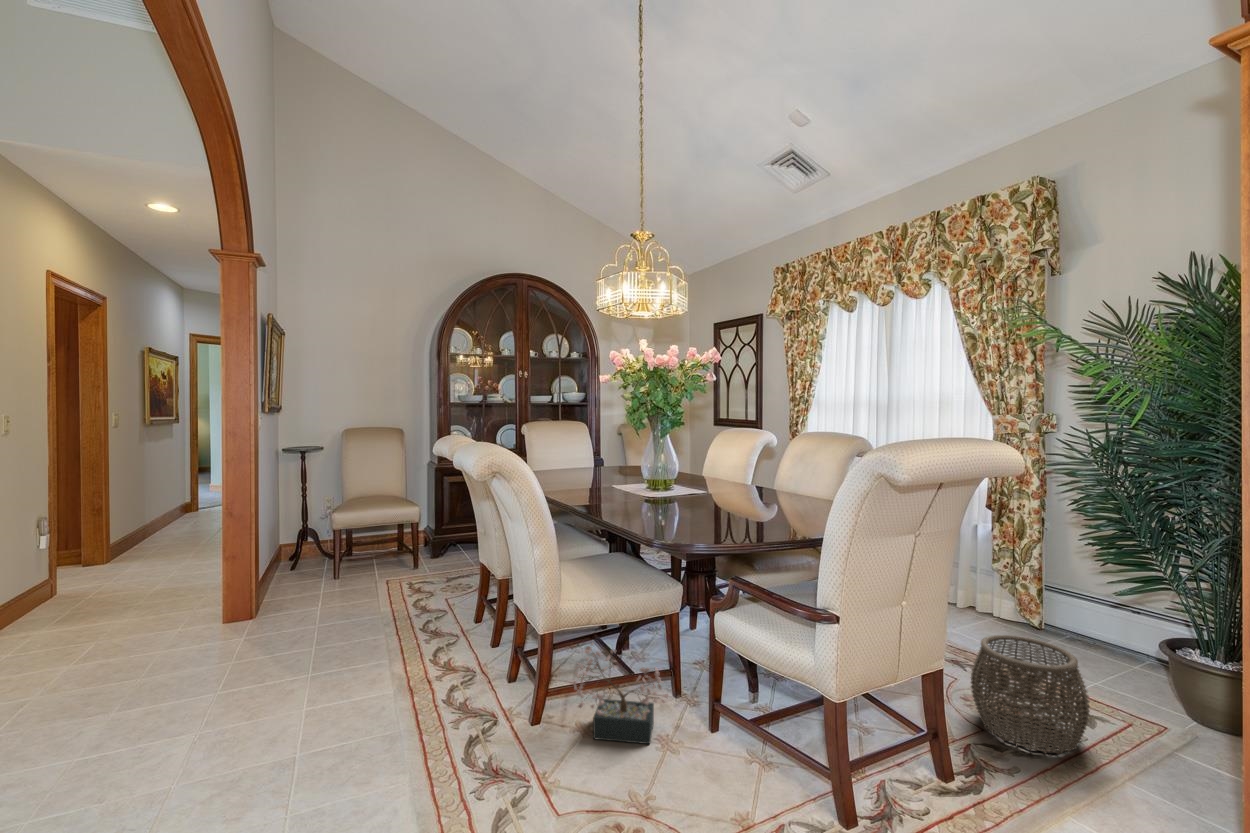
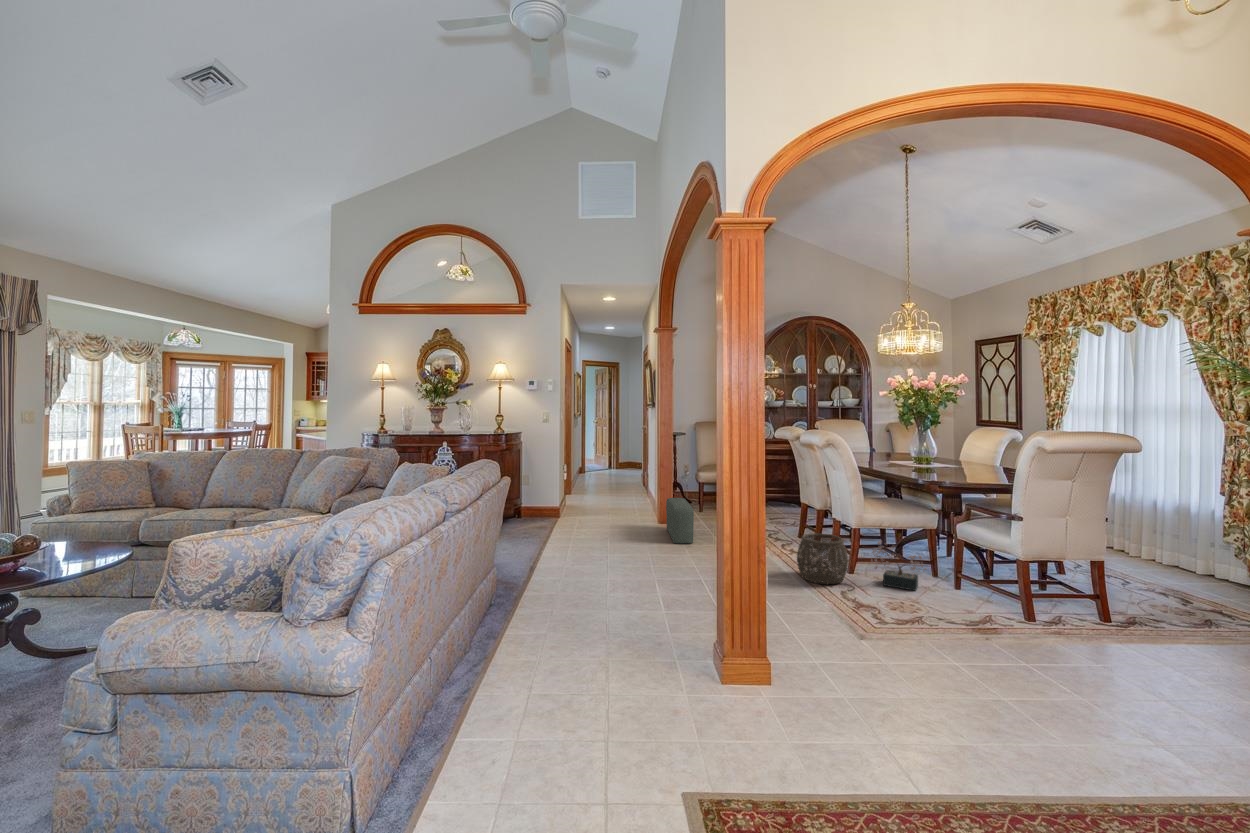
pouf: none [206,566,271,673] -> present [666,498,694,543]
woven basket: present [971,635,1090,754] -> present [797,533,848,584]

